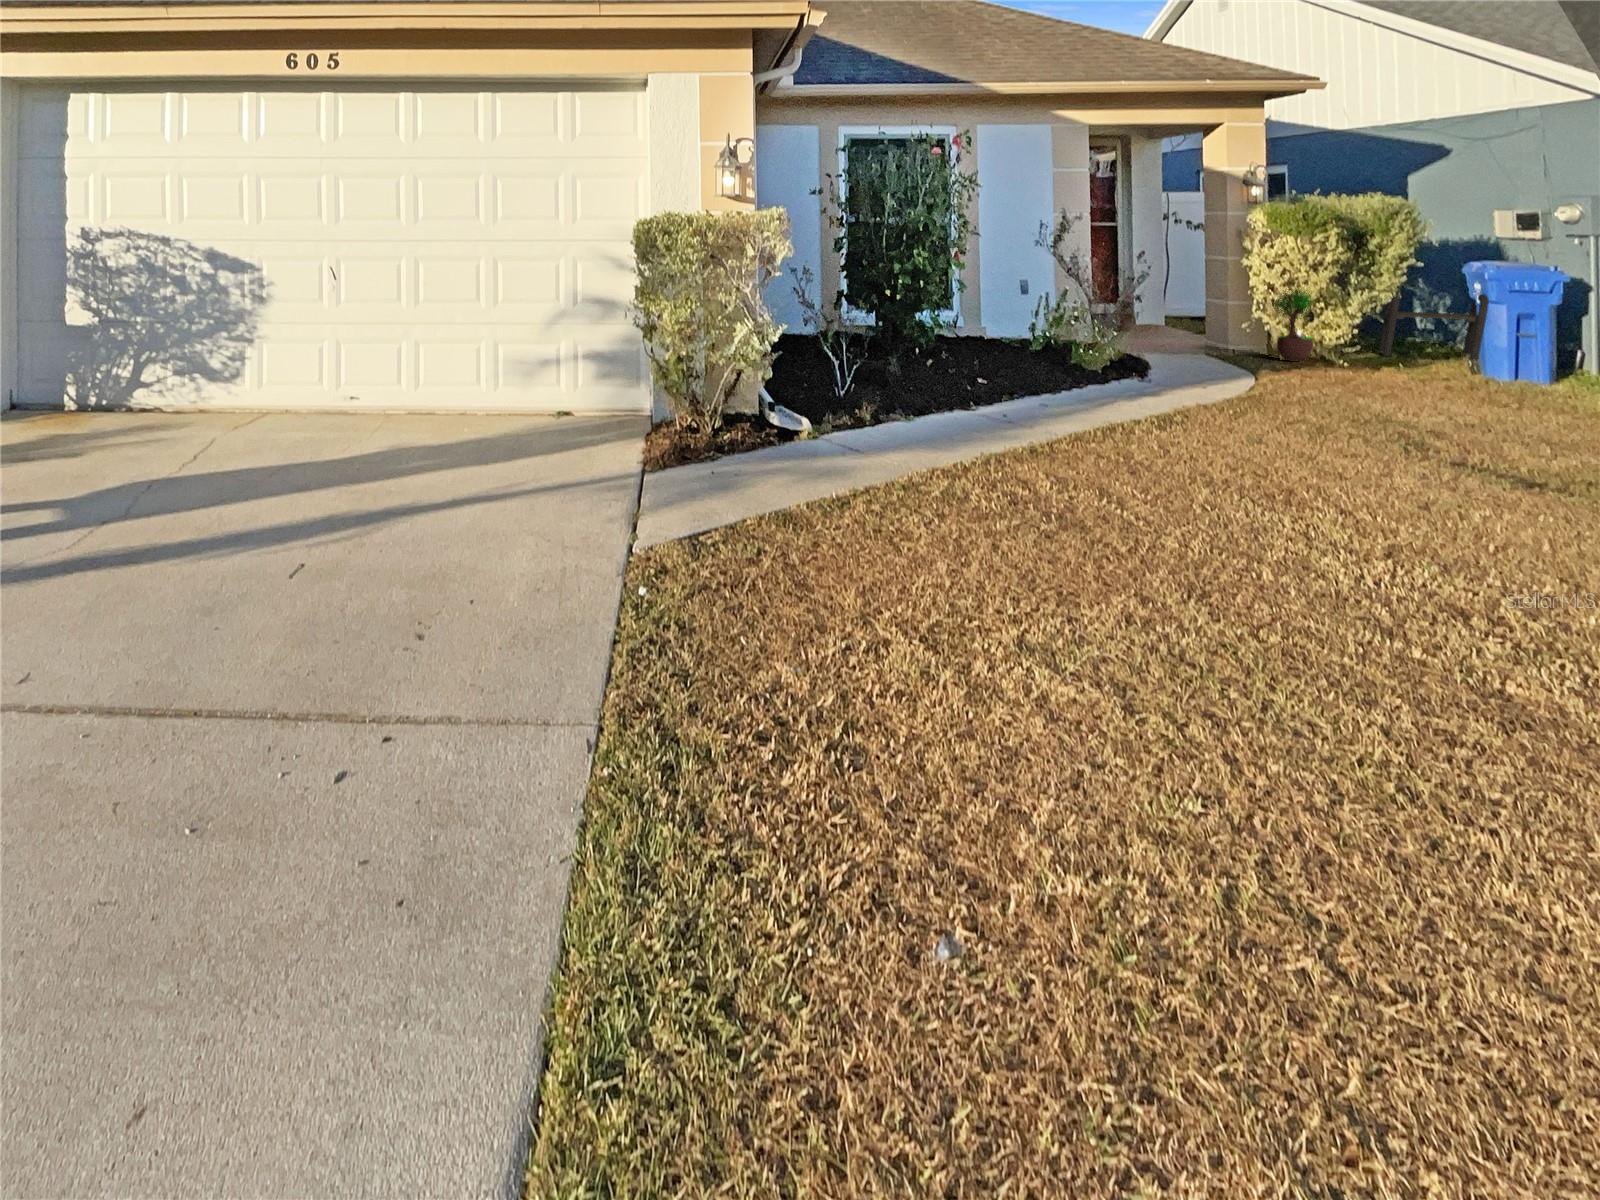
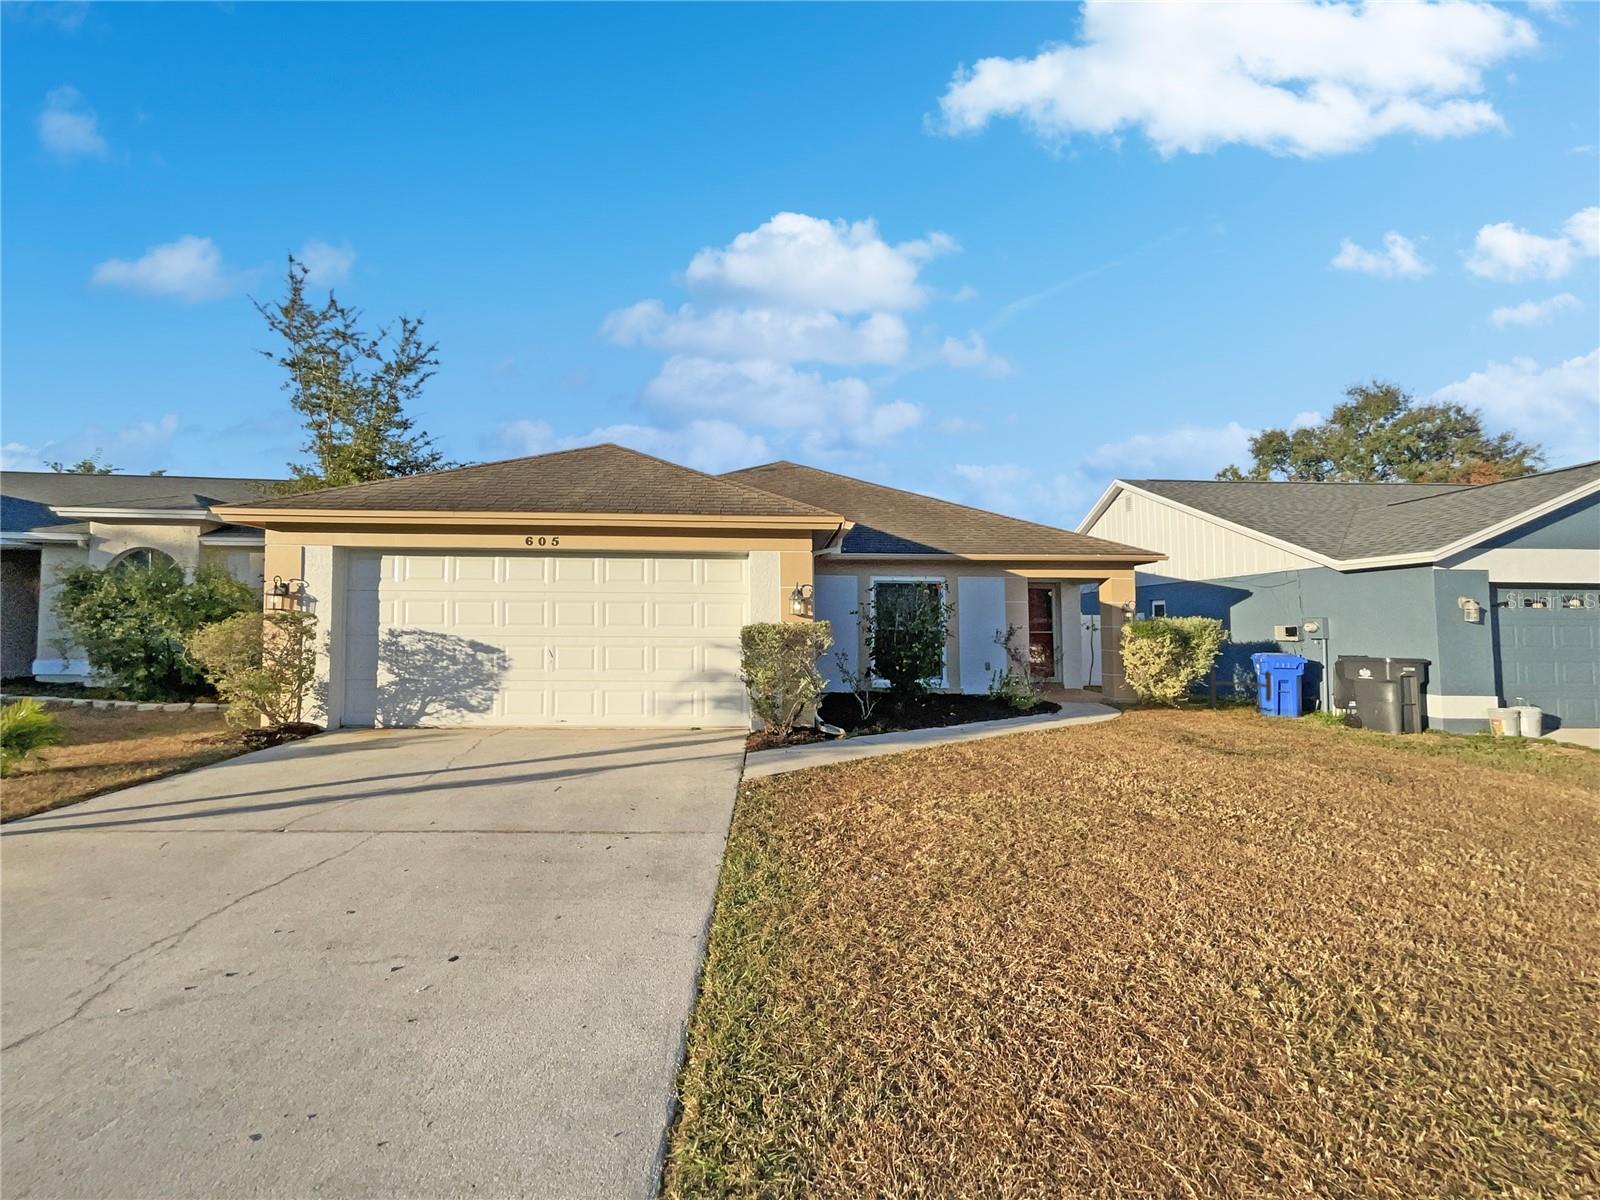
potted tree: present [1272,286,1313,361] -> none [1130,662,1162,709]

